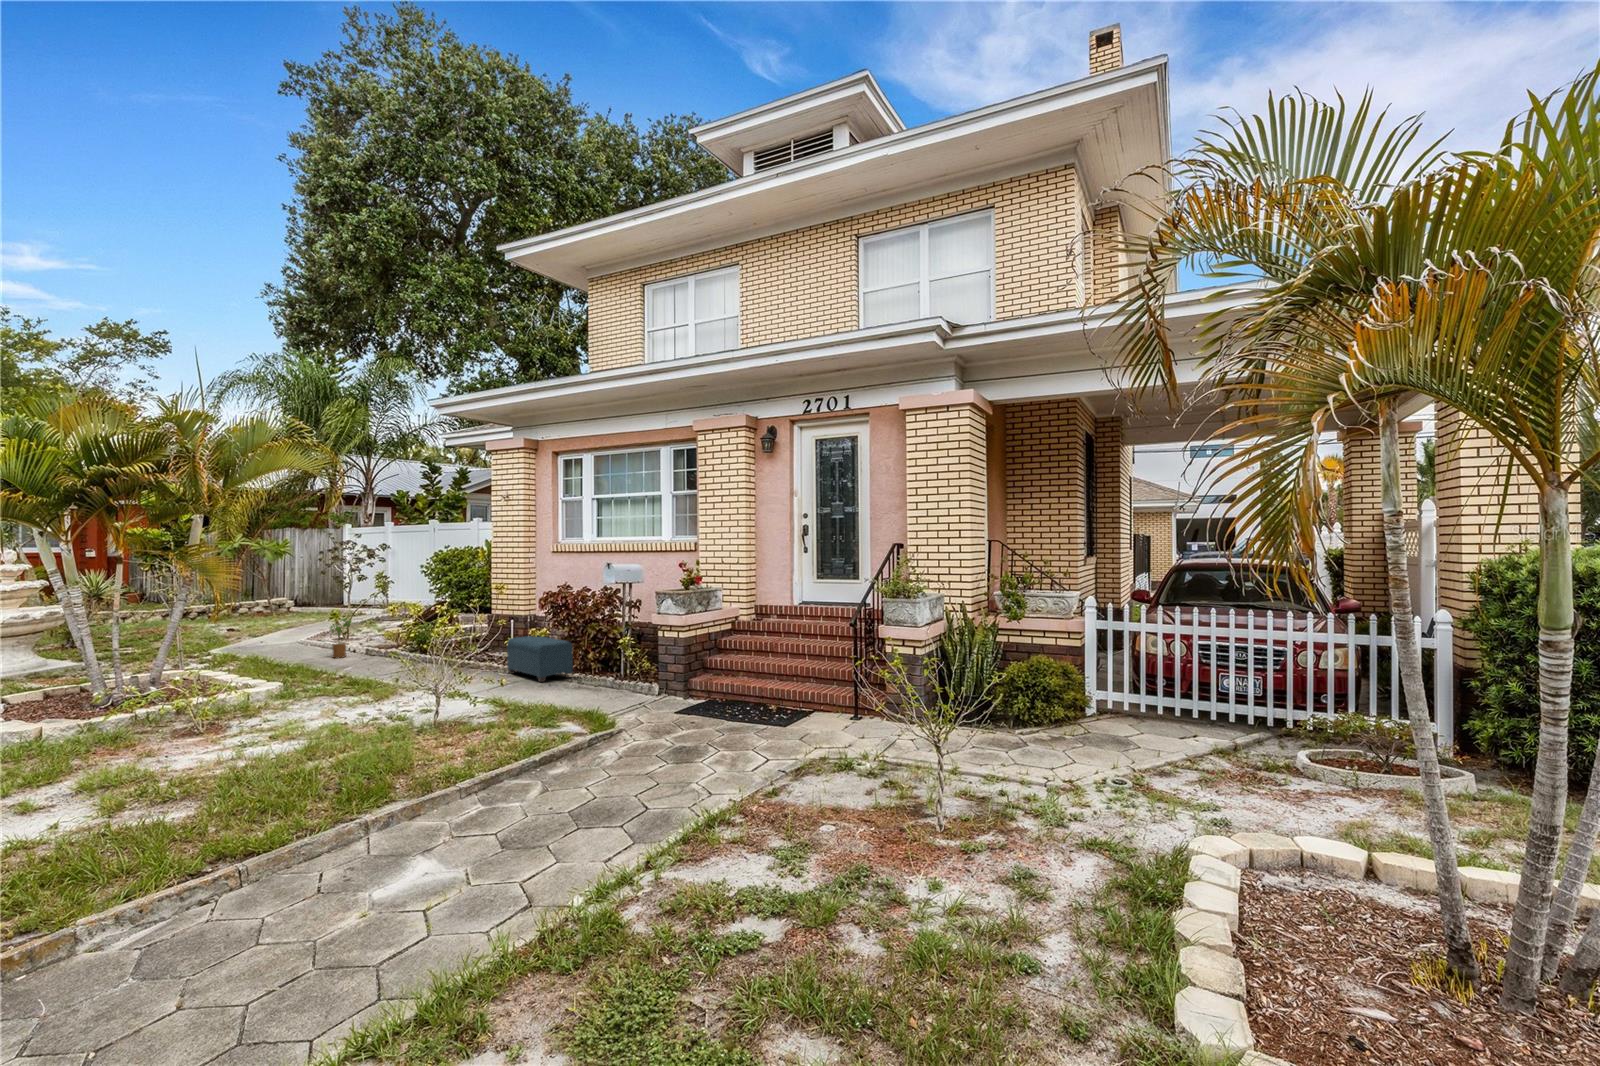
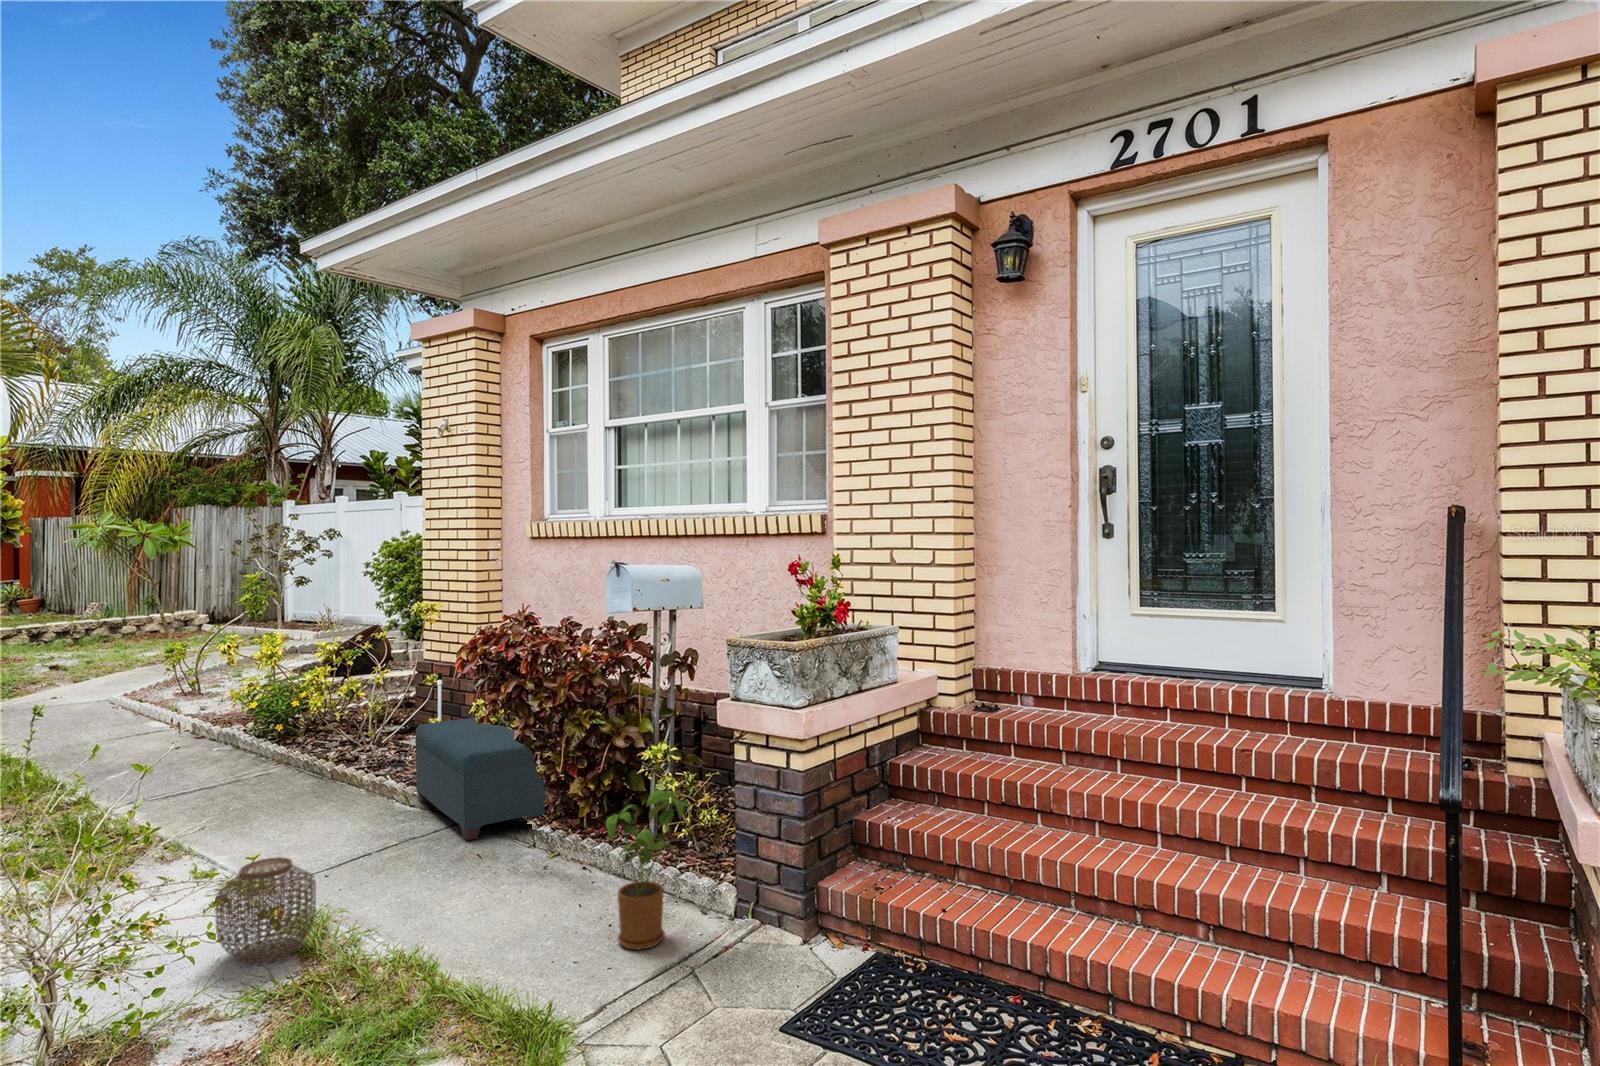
house plant: present [330,618,352,658] -> present [606,790,692,950]
woven basket: none [466,673,501,710] -> present [216,857,316,965]

